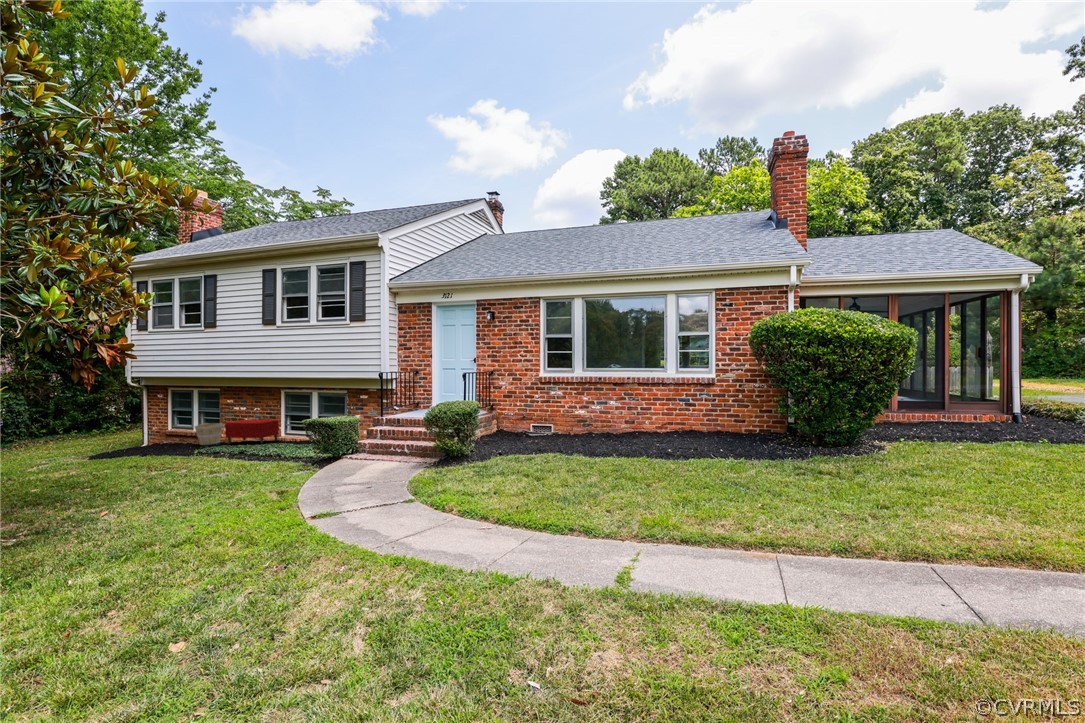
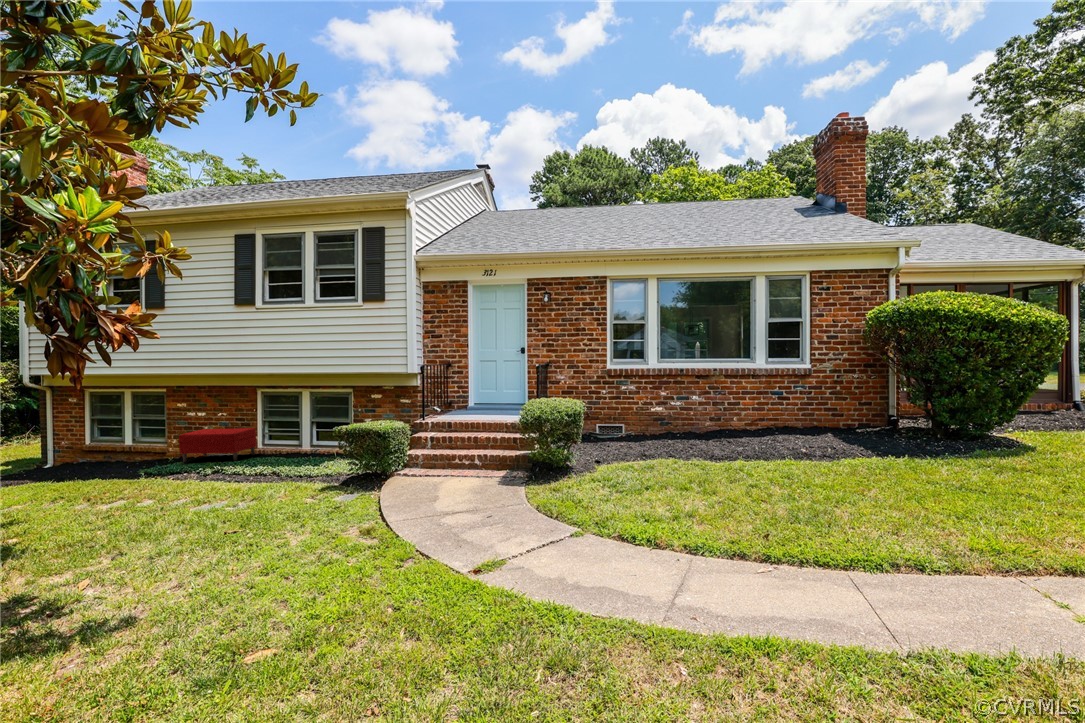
wooden bucket: present [195,423,223,445] -> none [129,434,172,466]

